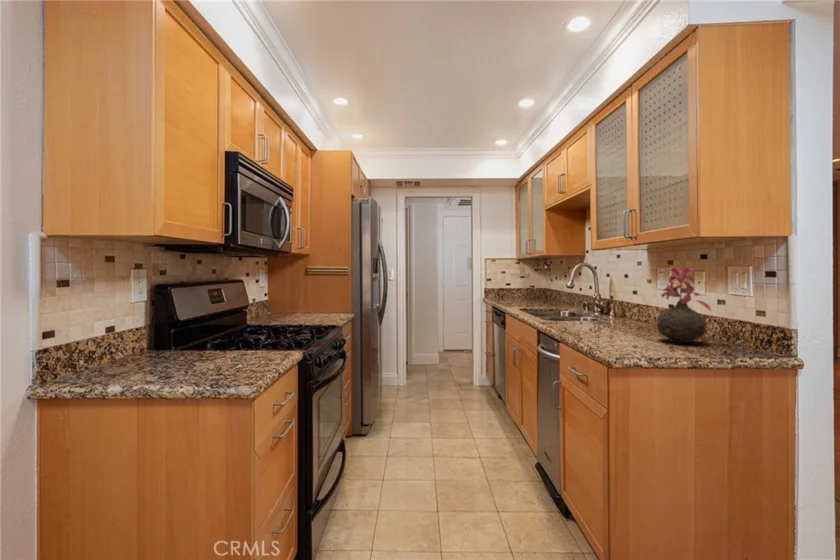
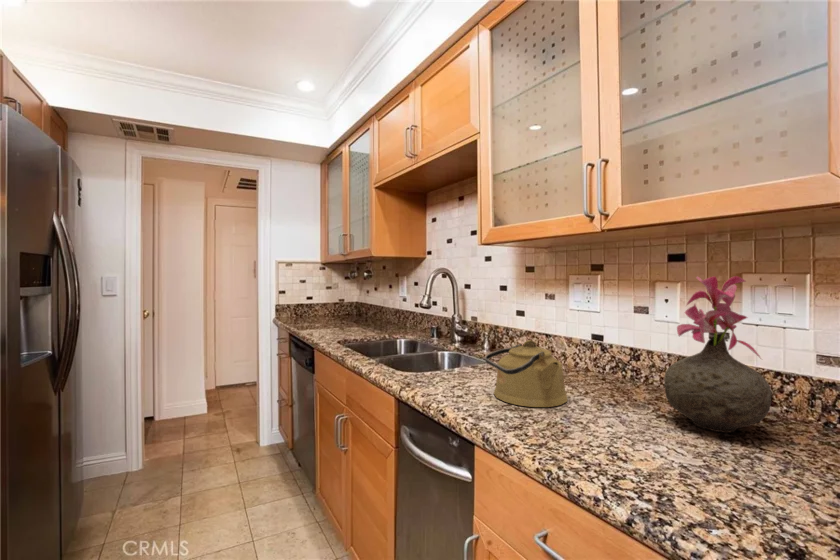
kettle: none [580,301,622,333] -> present [485,340,567,407]

